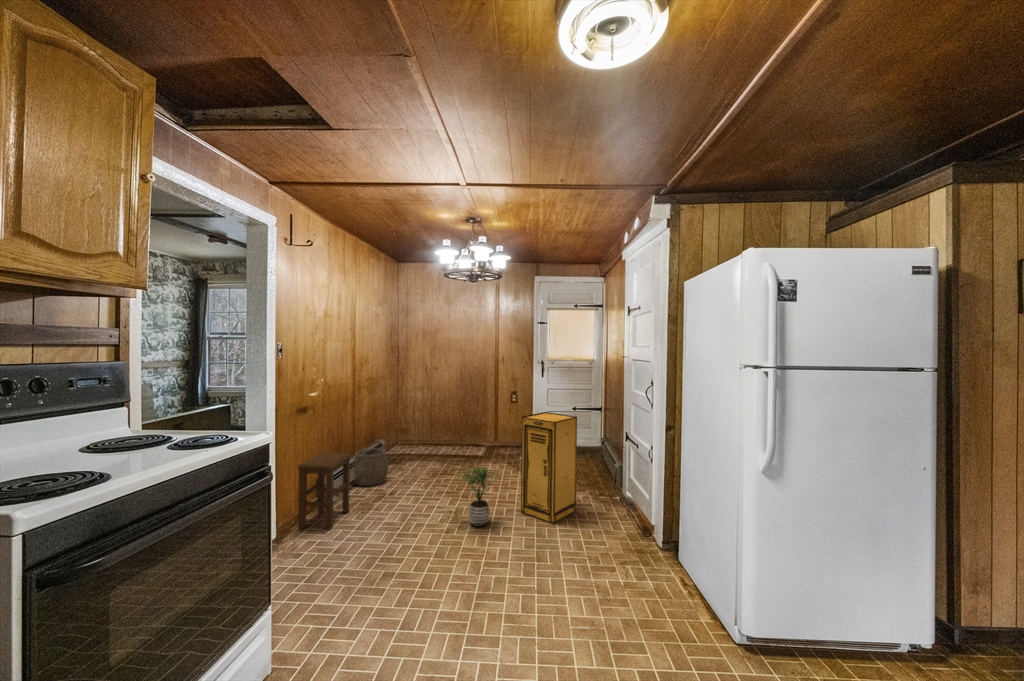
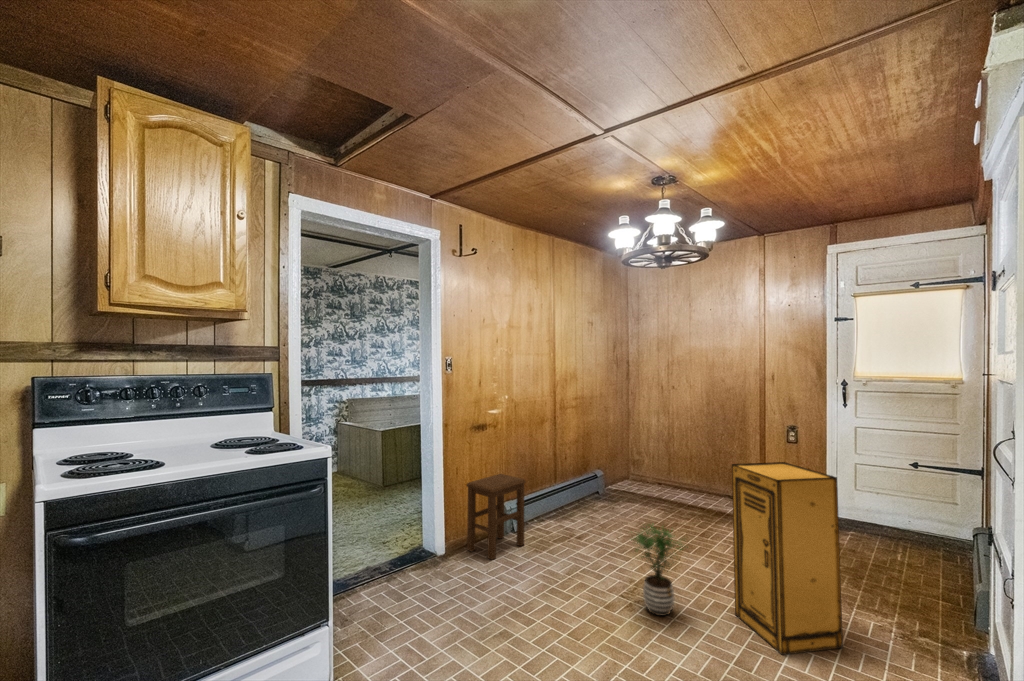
woven basket: present [352,449,389,486] -> none [550,478,591,522]

